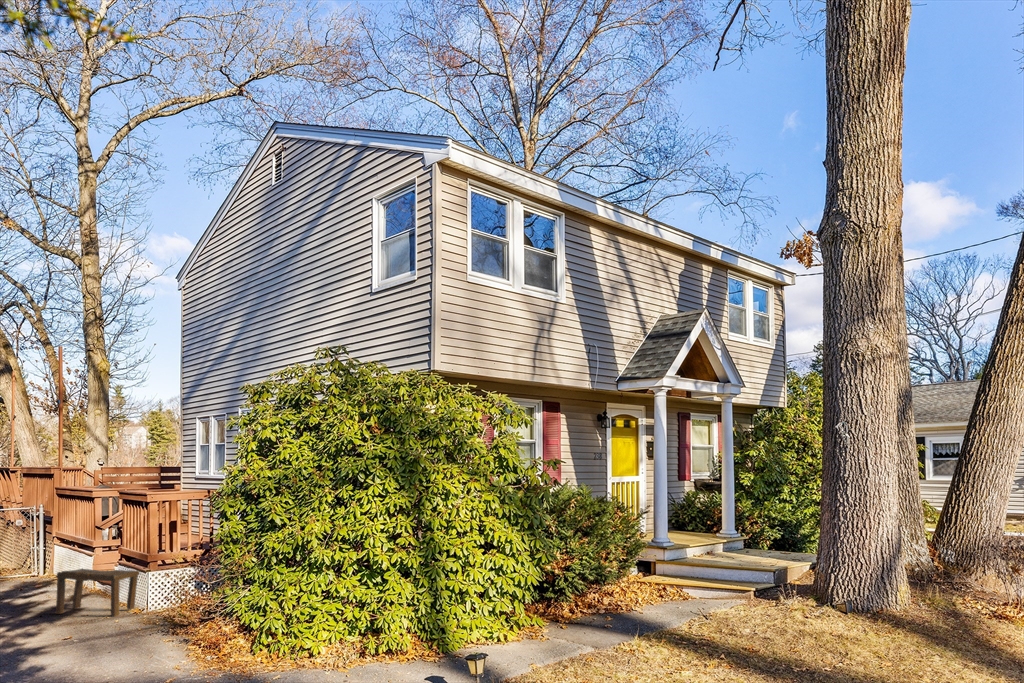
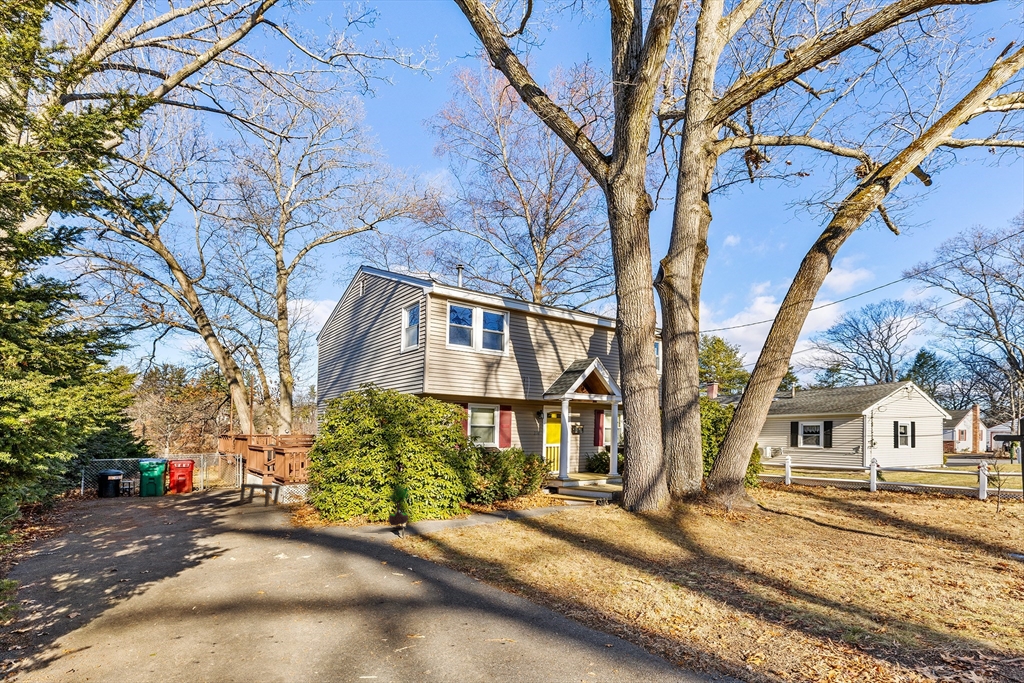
potted tree: none [397,566,452,659] -> present [387,487,408,528]

